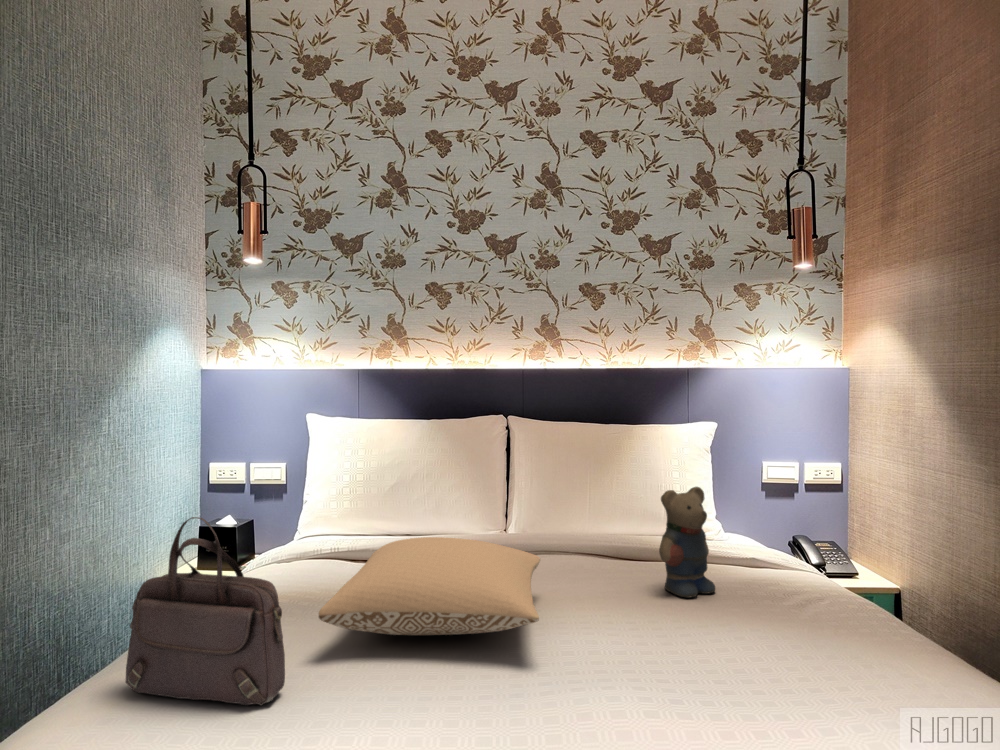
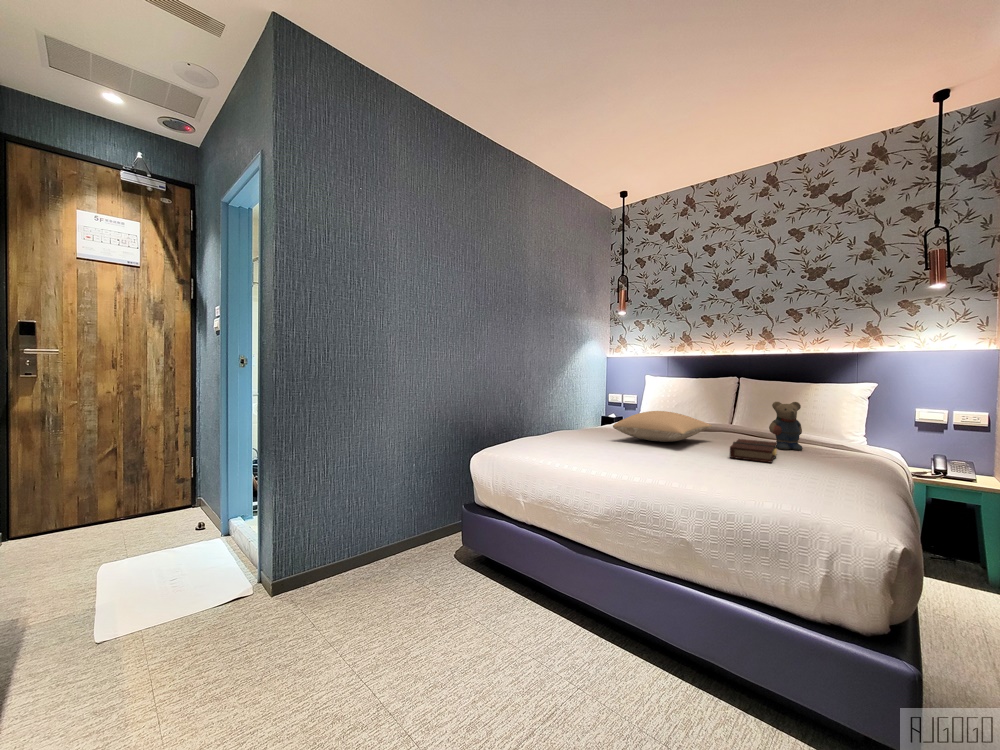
handbag: present [125,517,285,706] -> none [559,390,598,444]
book: none [624,592,754,672] -> present [730,439,777,463]

